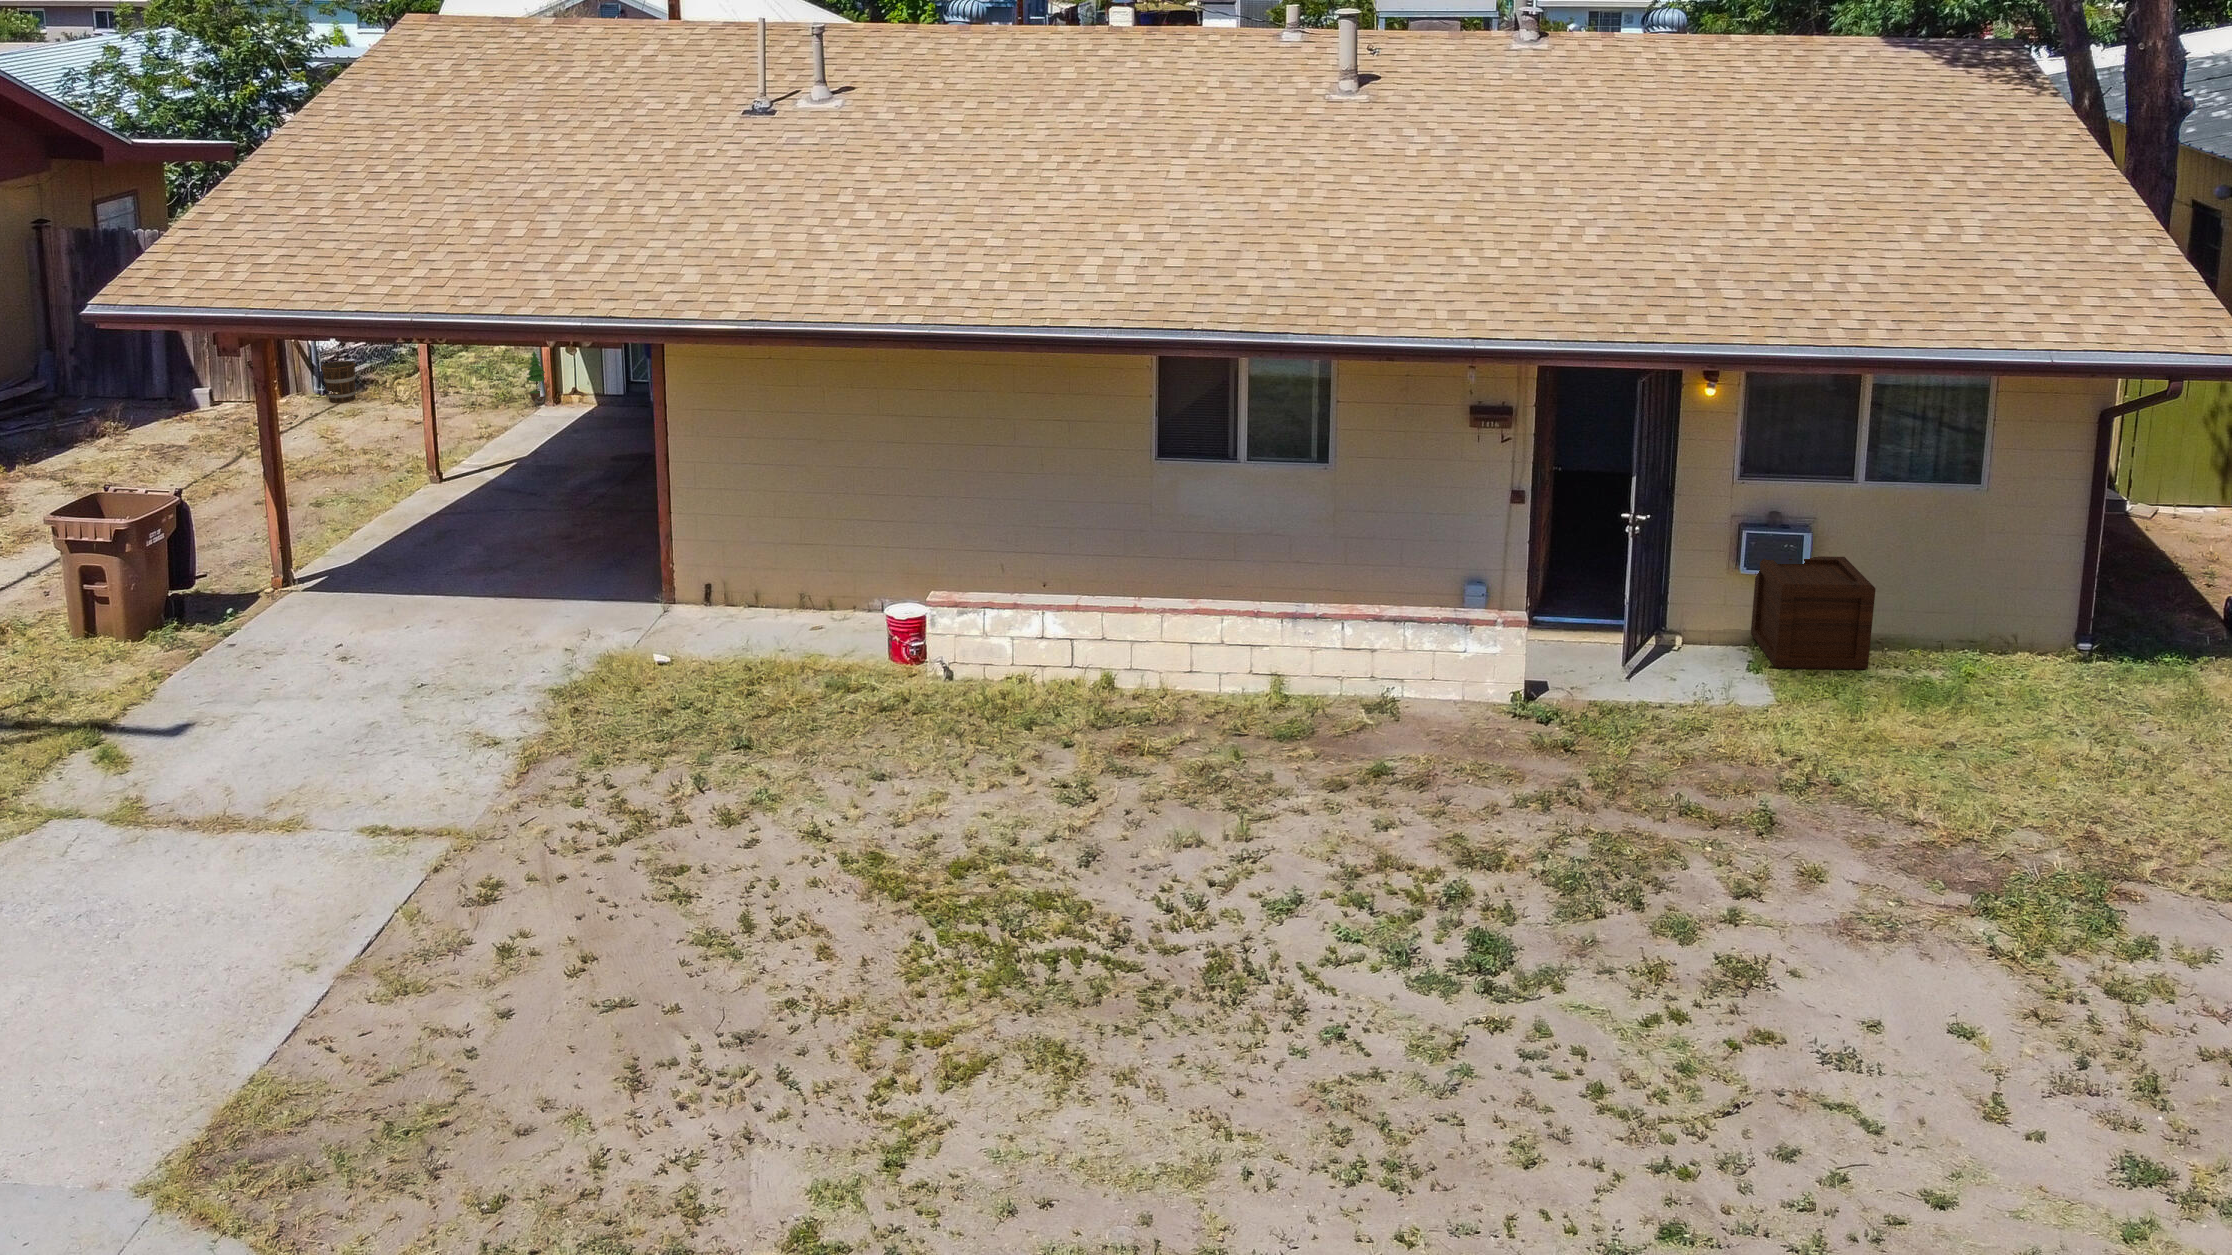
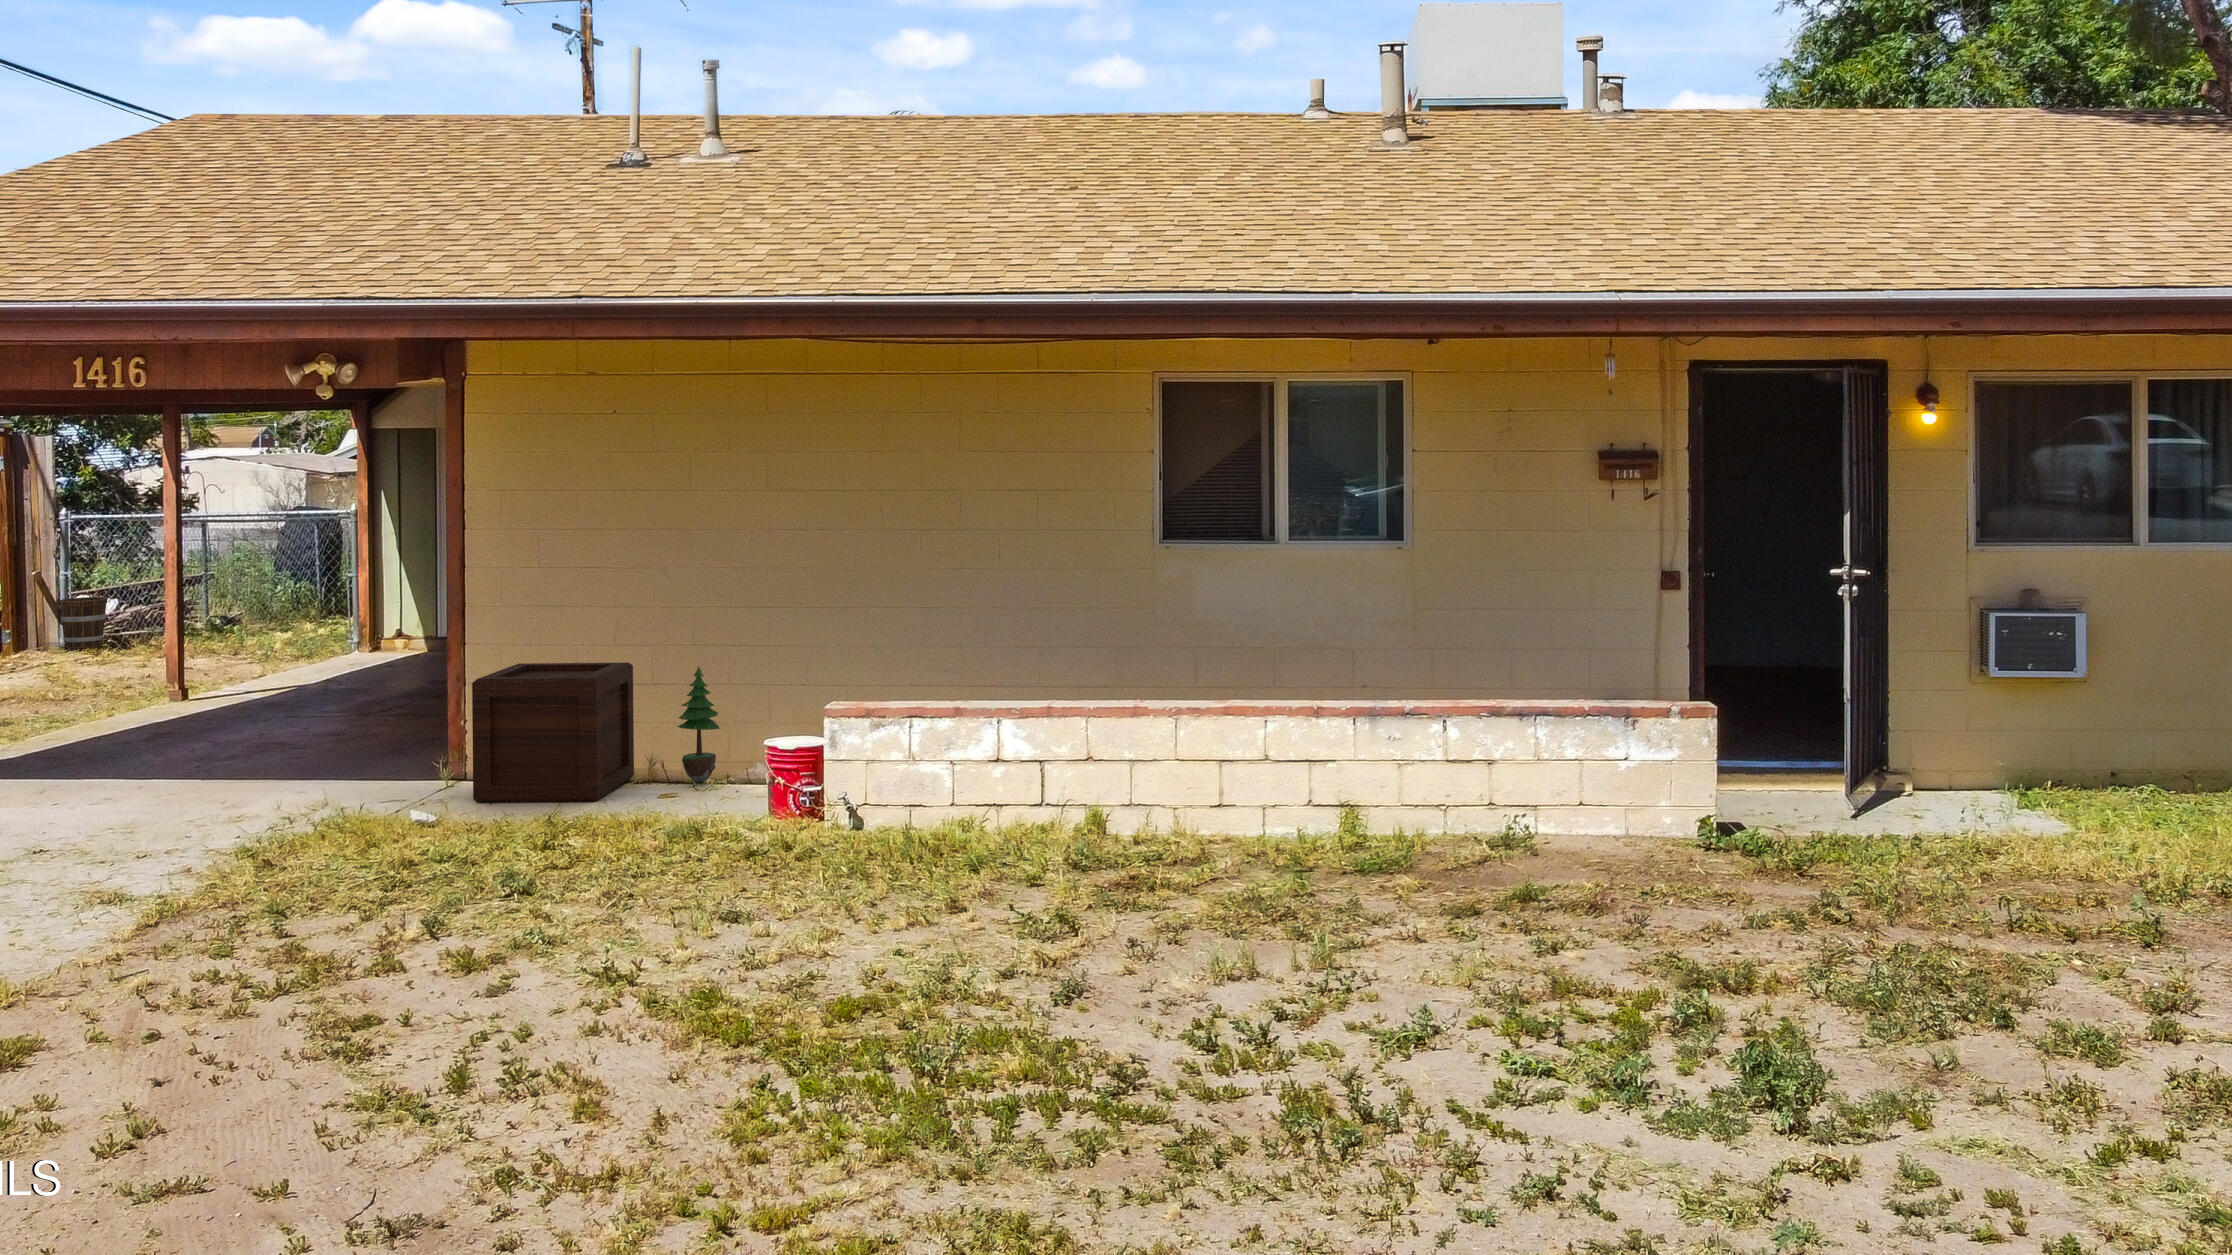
potted tree: present [527,352,545,404] -> present [677,667,720,784]
wooden crate: present [1751,556,1876,670] -> present [472,663,634,803]

